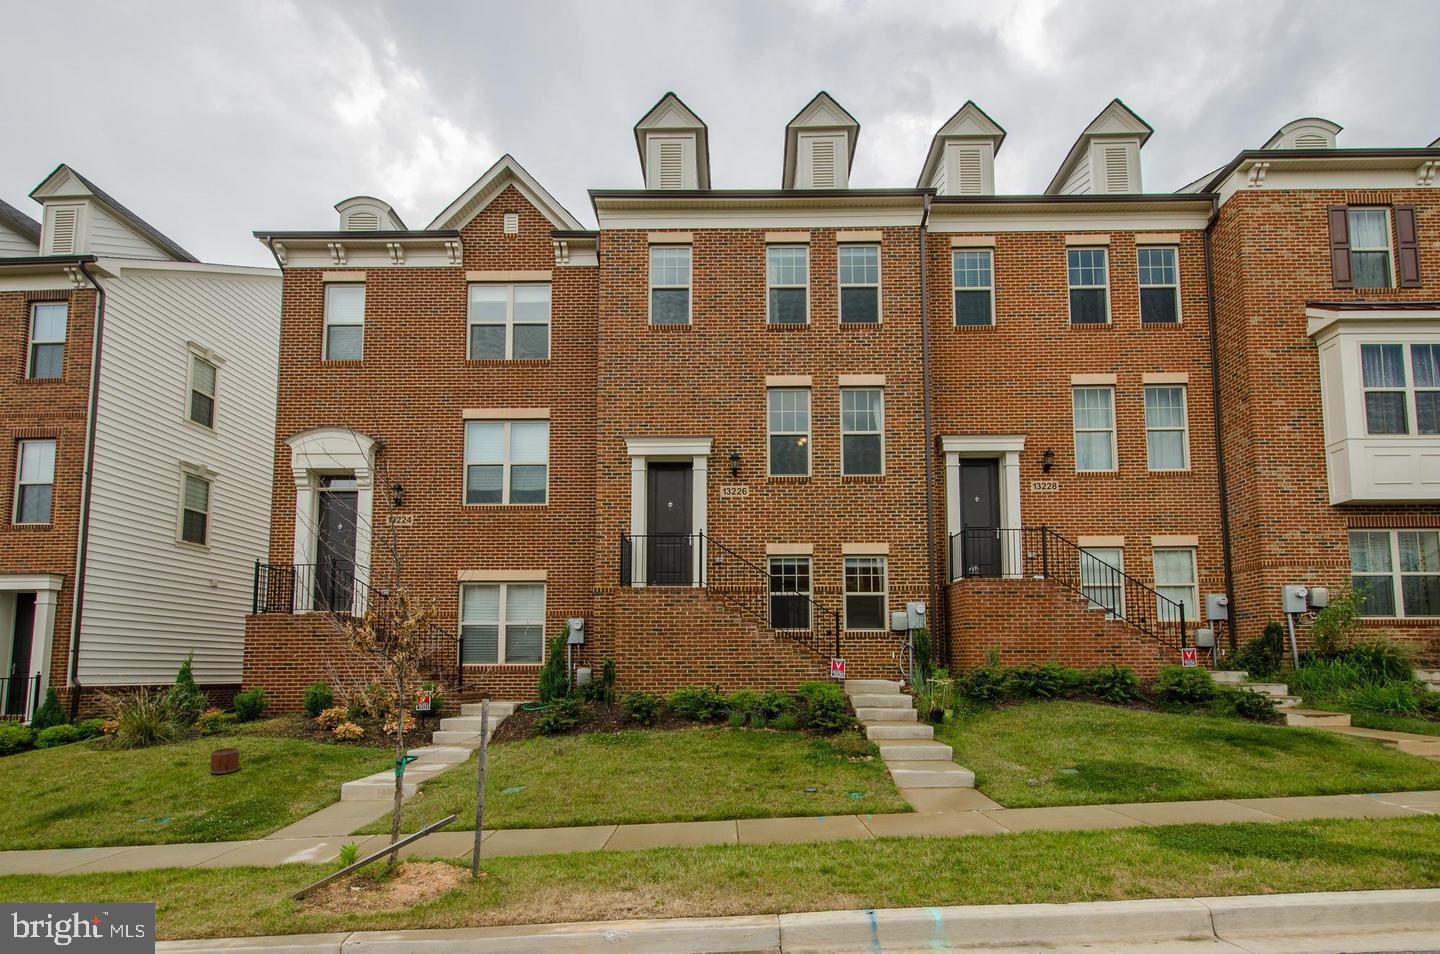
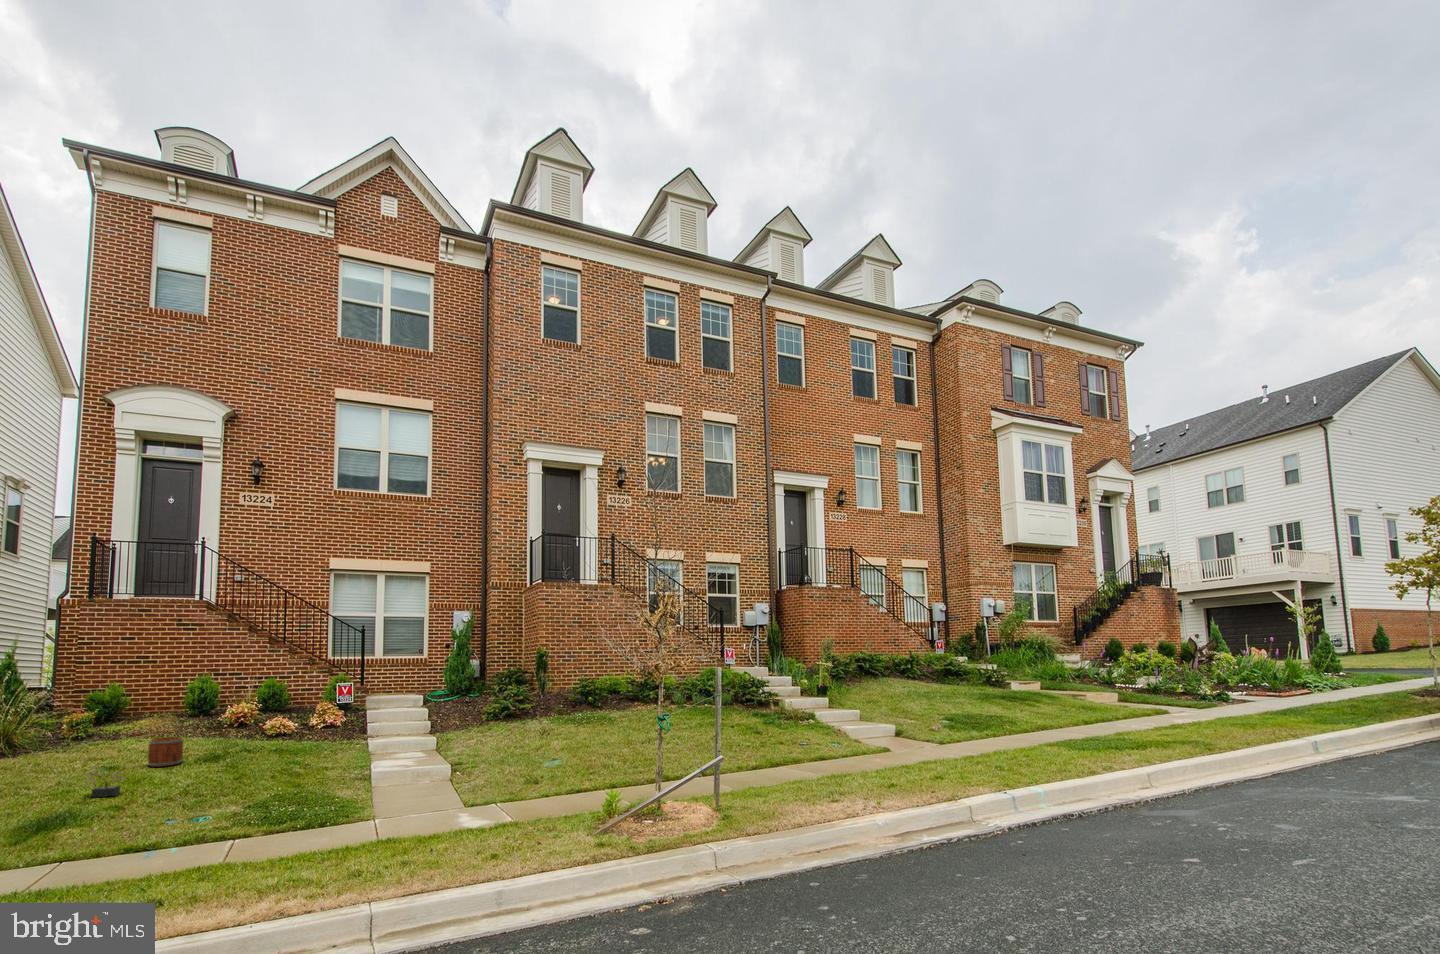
decorative plant: none [111,779,144,807] -> present [85,767,125,797]

